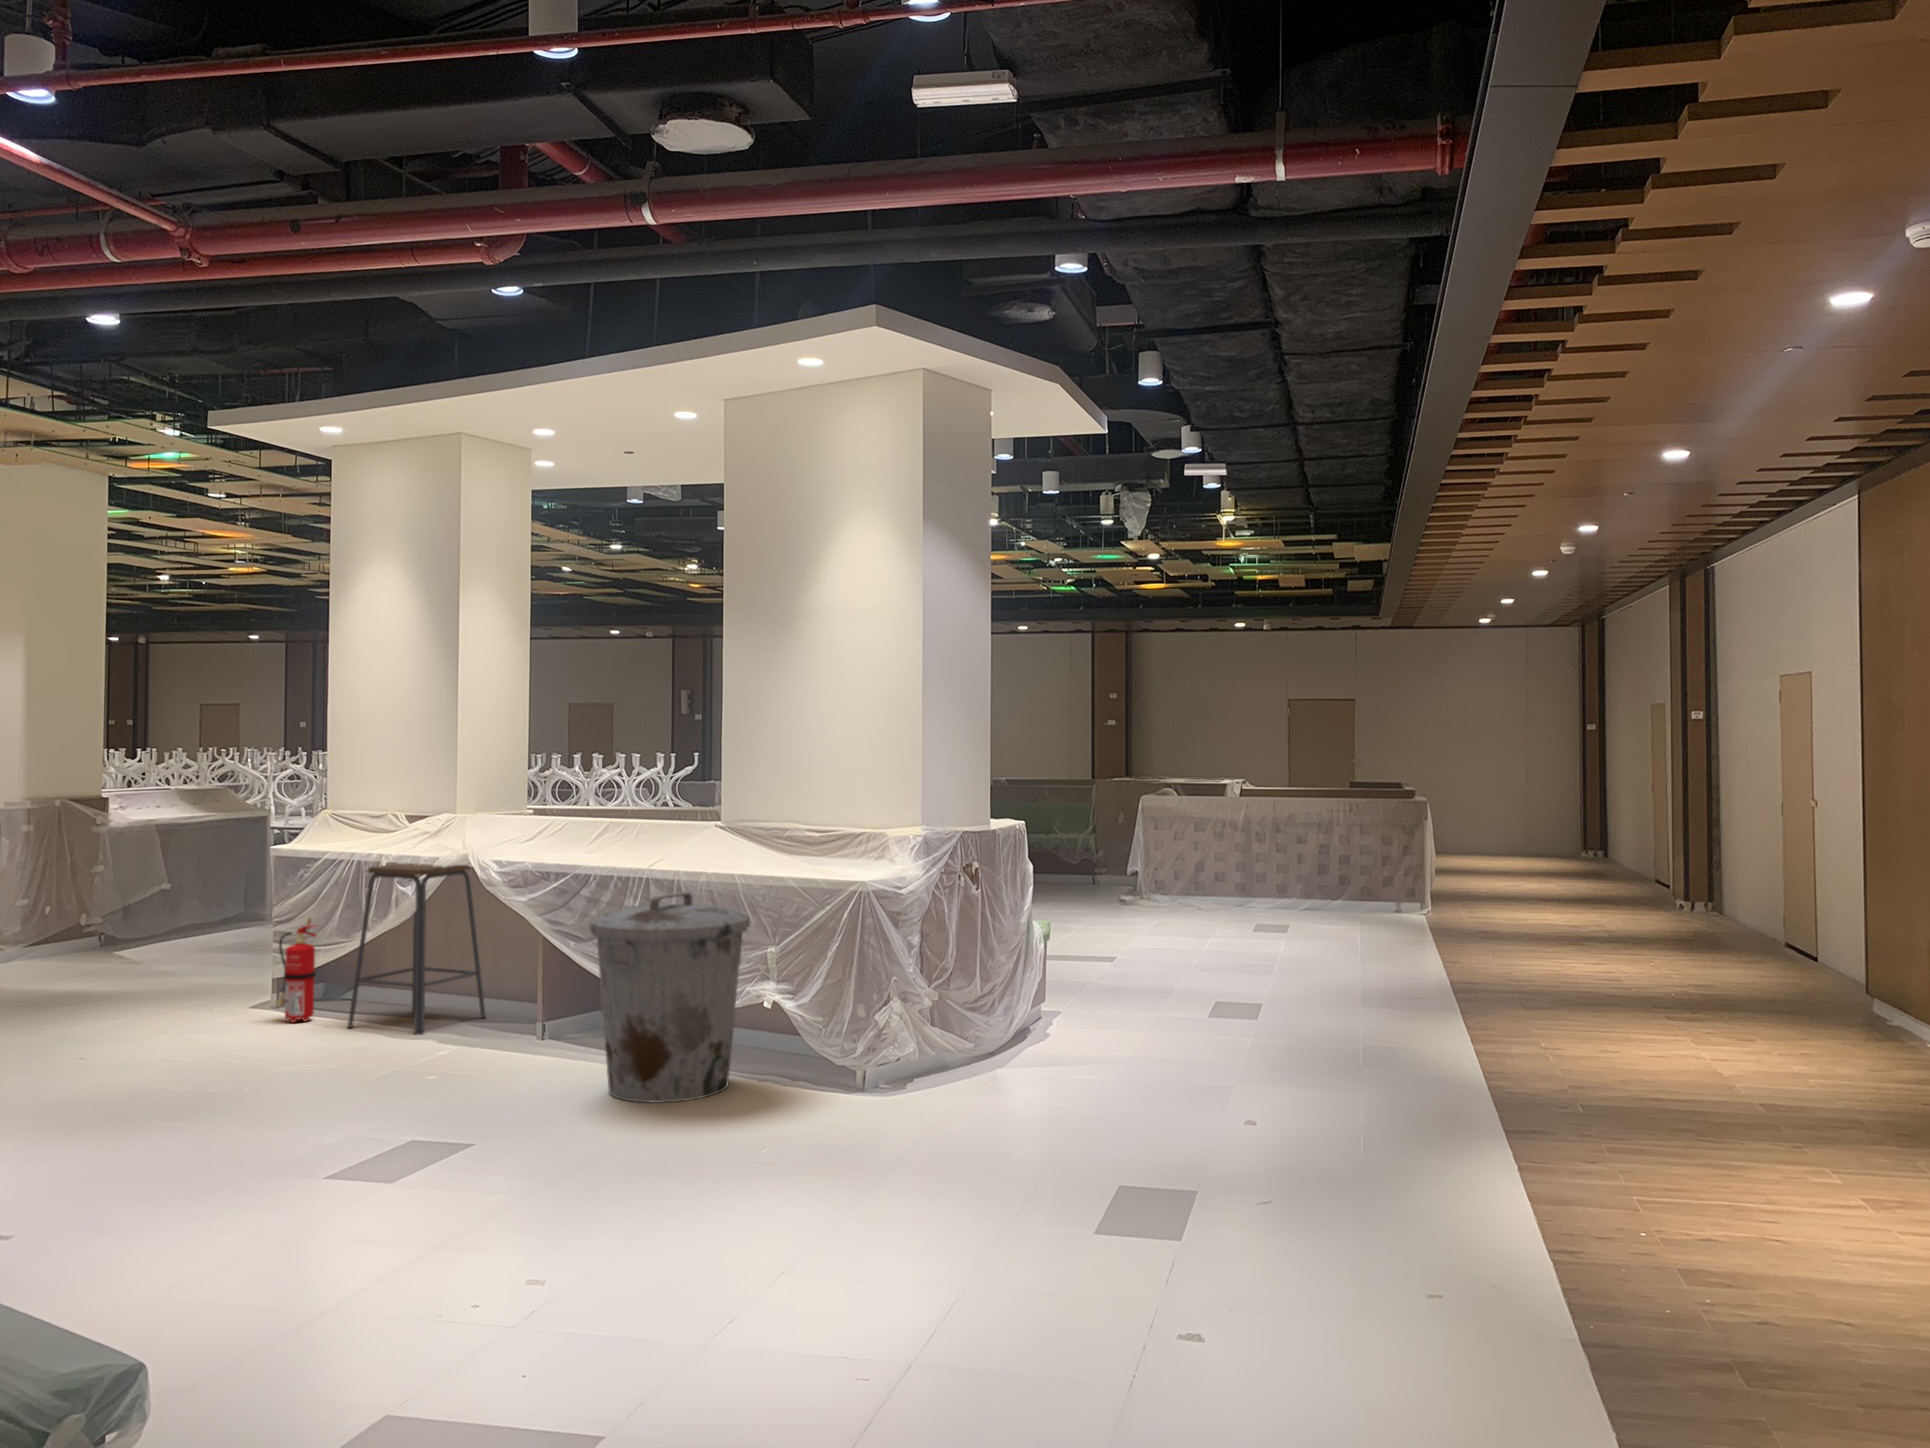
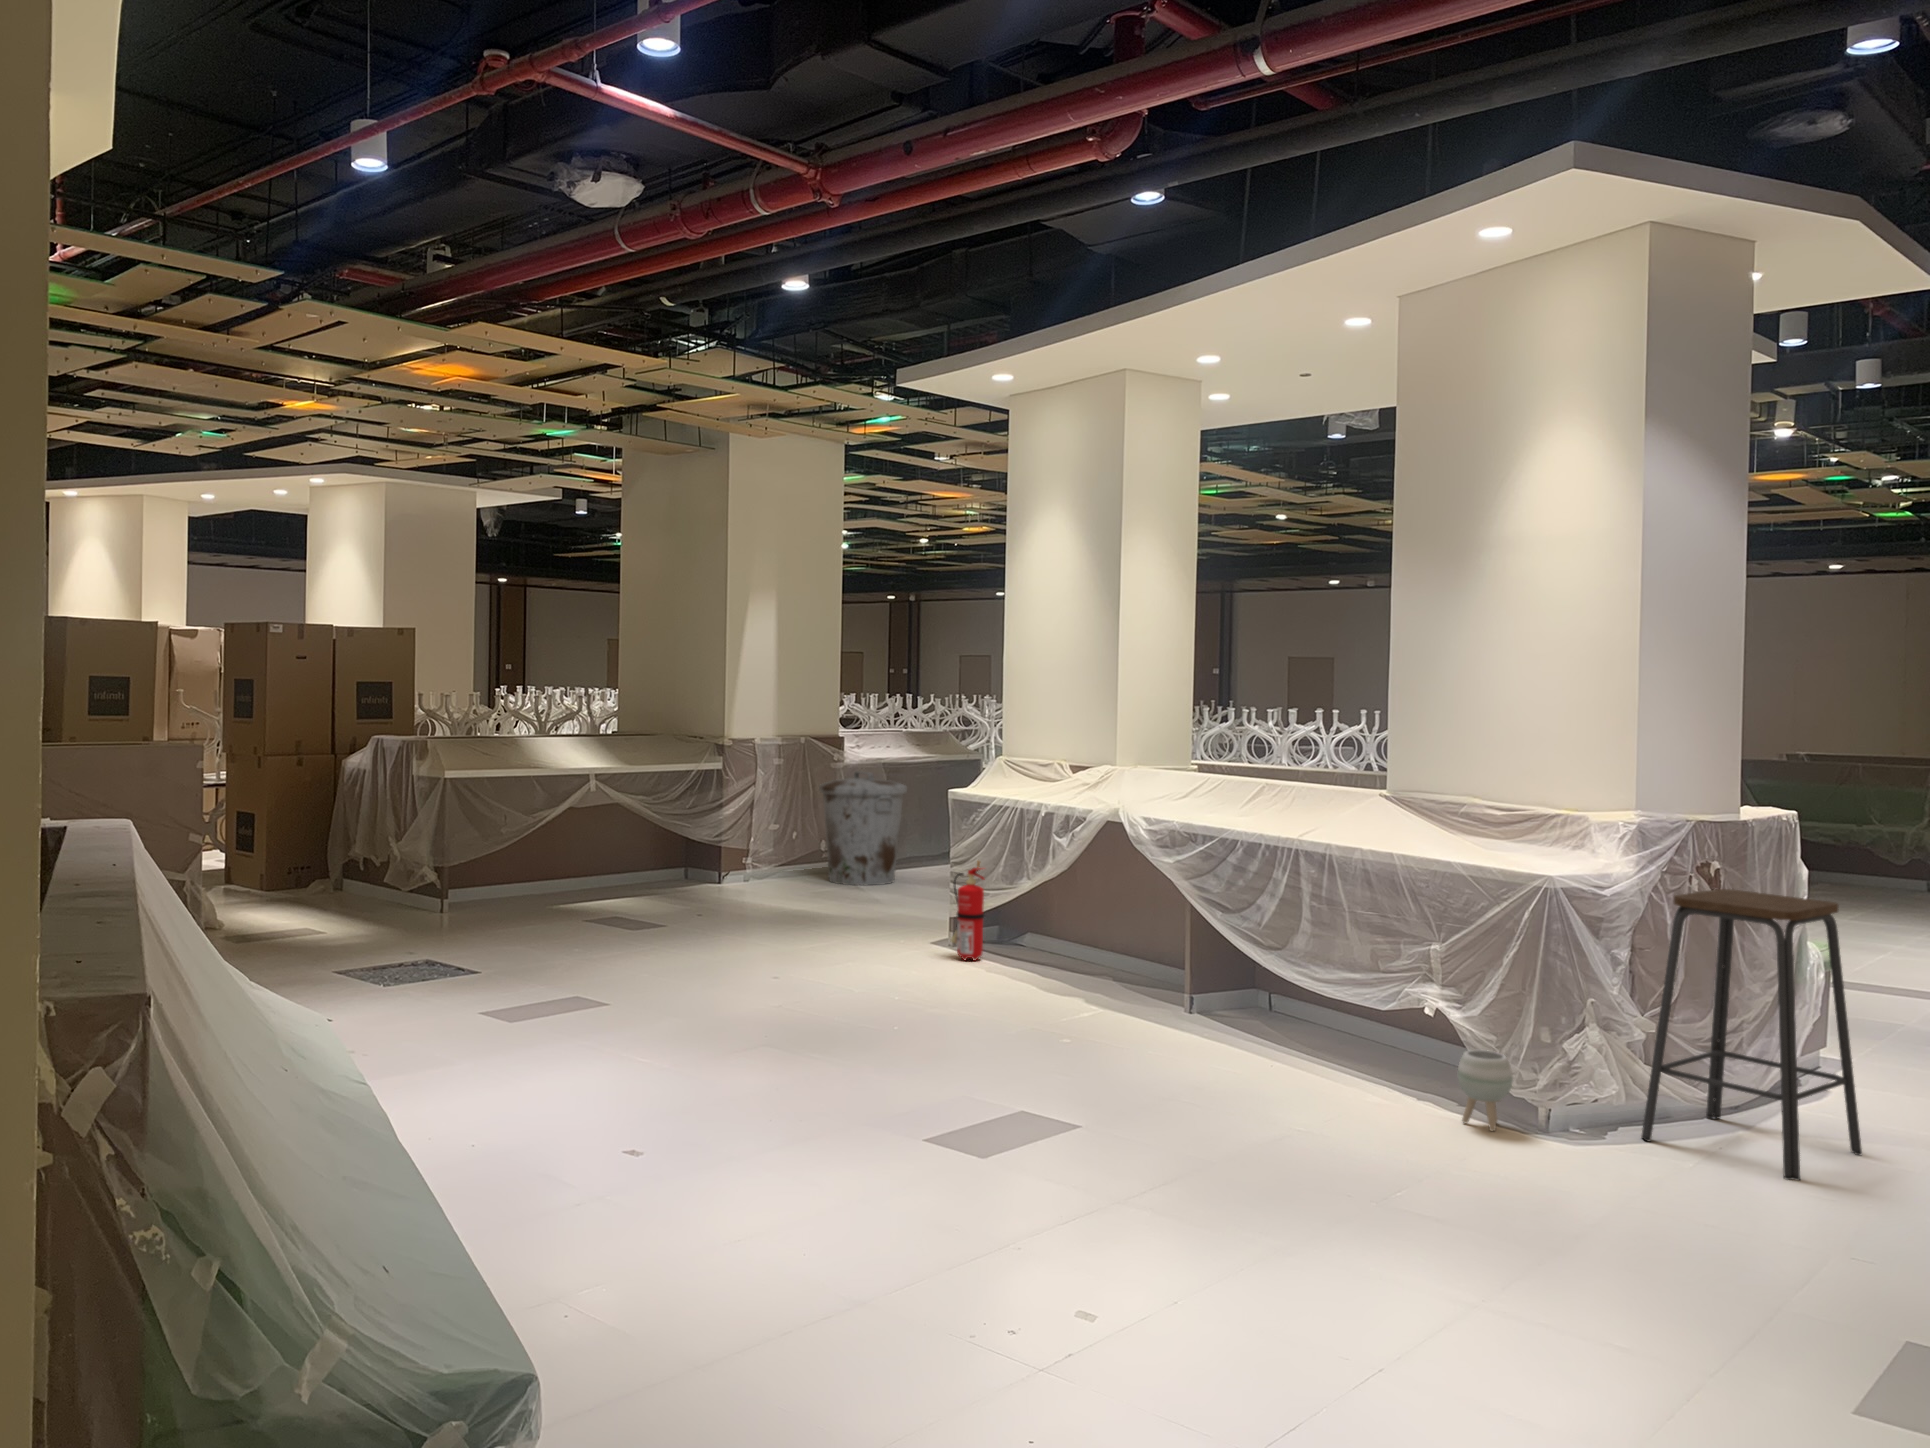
bar stool: present [348,864,486,1035] -> present [1641,889,1862,1180]
trash can: present [589,892,750,1103] -> present [819,771,907,885]
planter: none [795,1029,837,1093] -> present [1458,1050,1513,1131]

